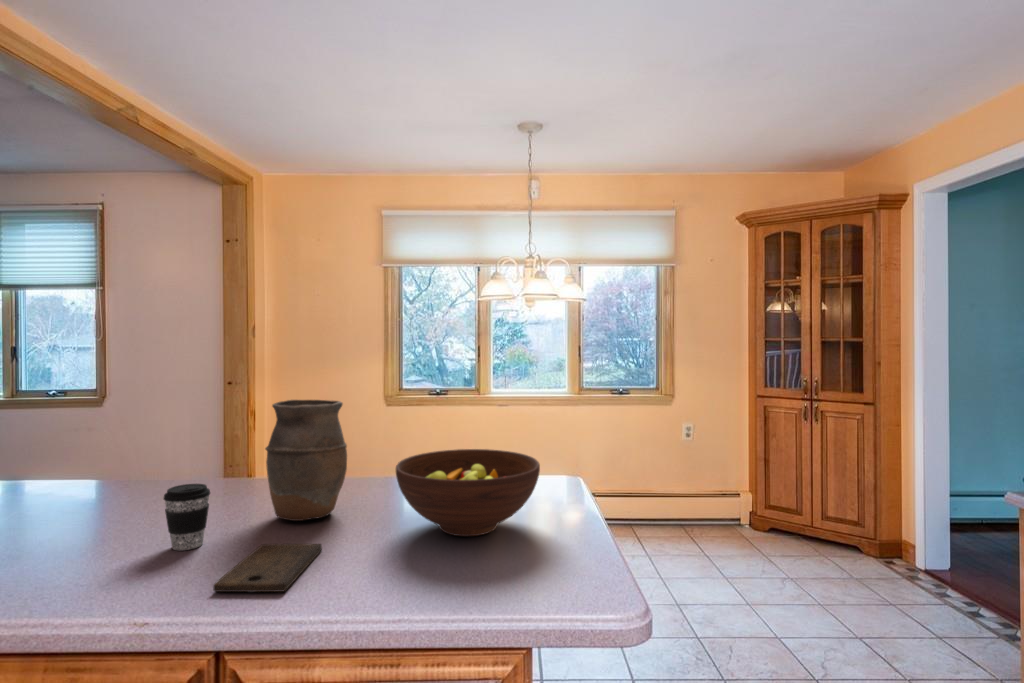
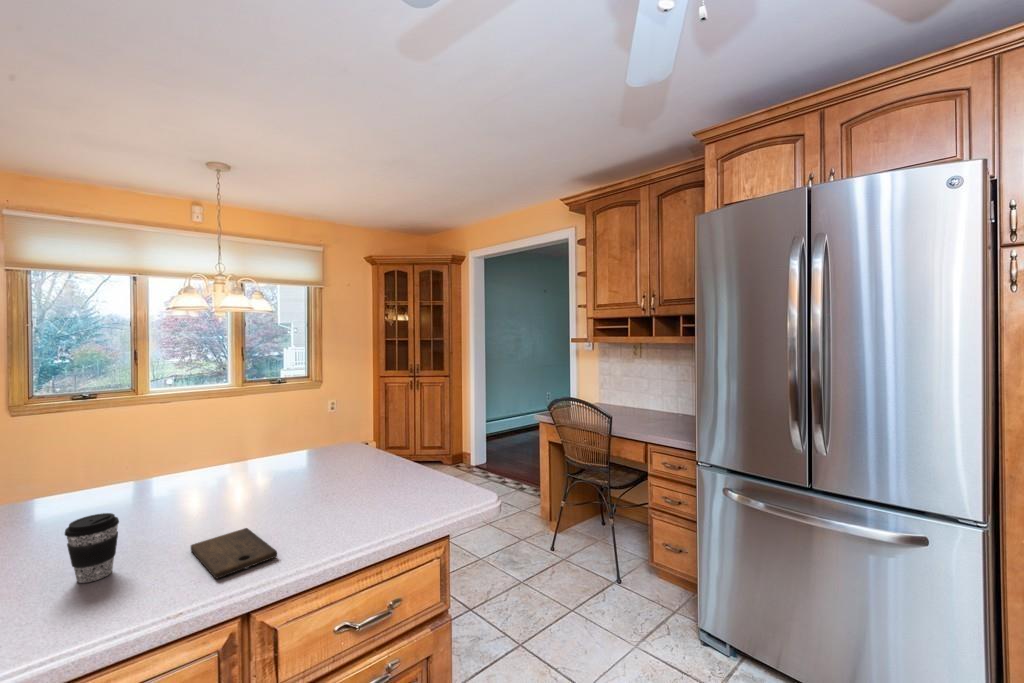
vase: present [265,400,347,521] -> none [128,417,214,530]
fruit bowl: present [396,449,540,536] -> none [274,433,382,496]

